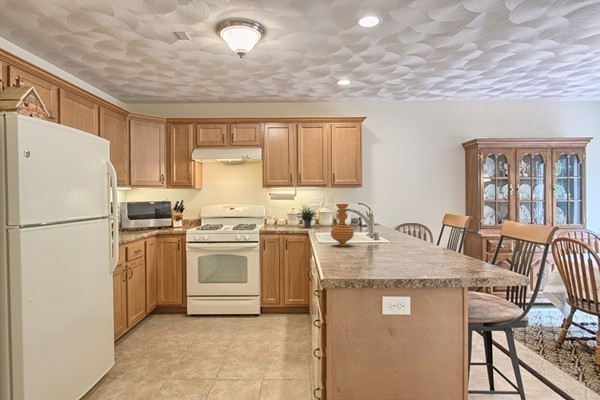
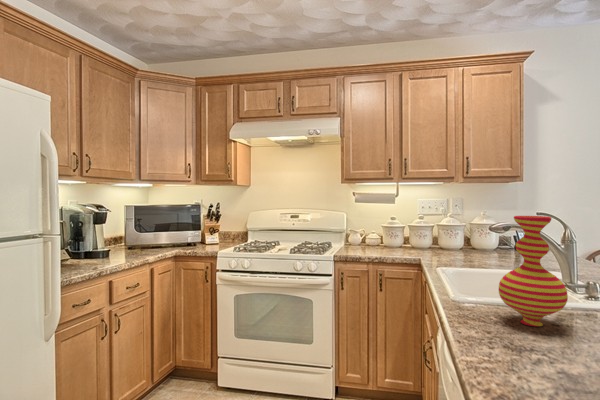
potted plant: present [298,205,315,228] -> none [395,203,442,253]

